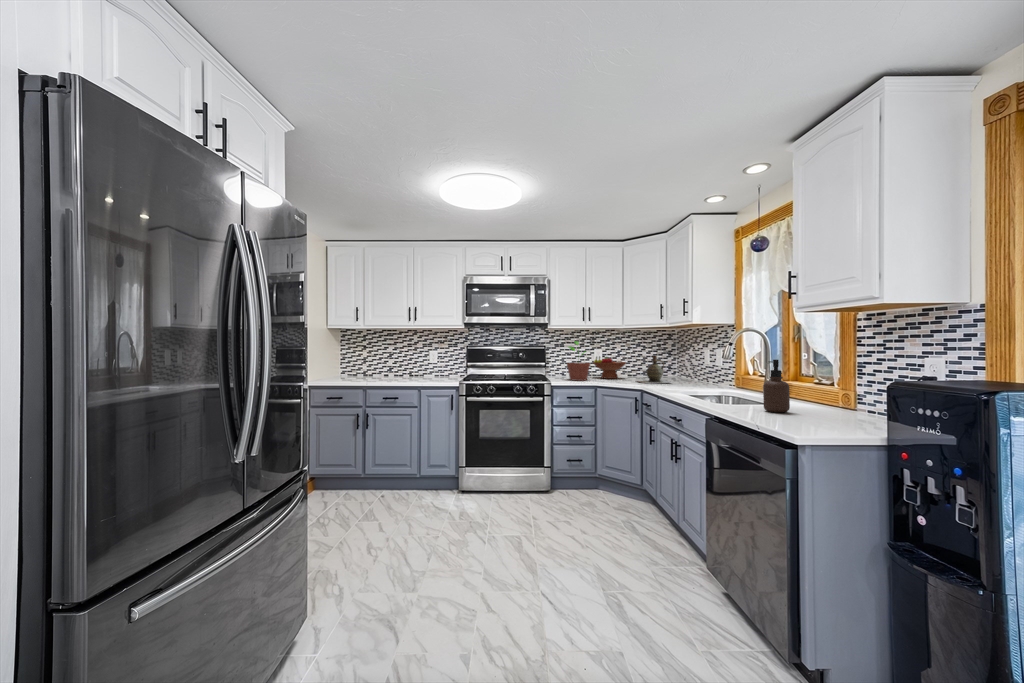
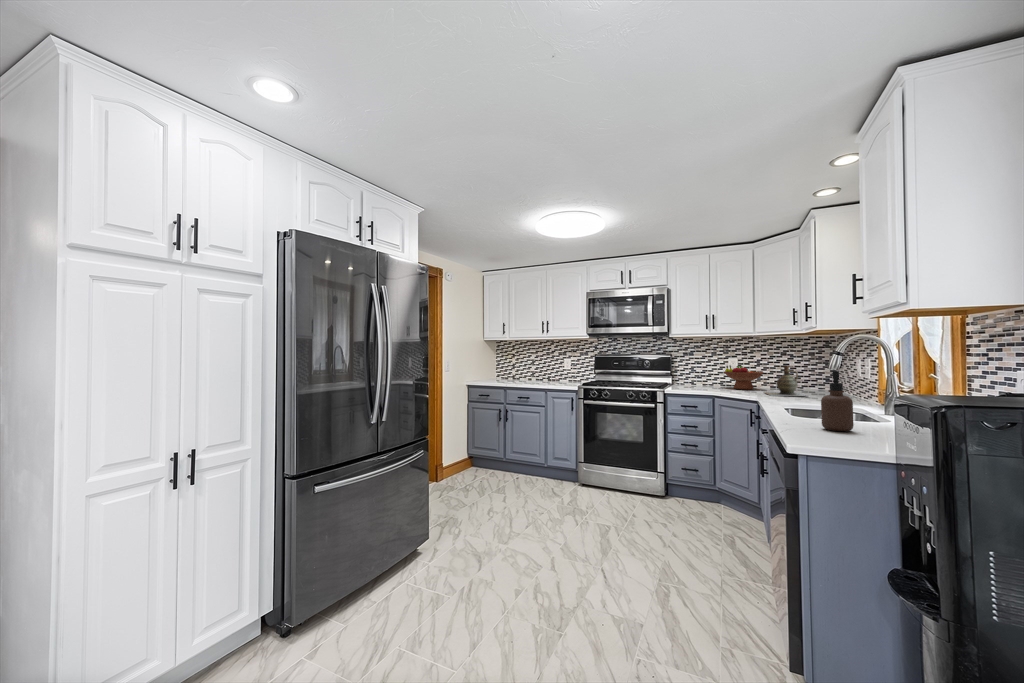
potted plant: present [567,341,590,381] -> none [687,349,713,390]

